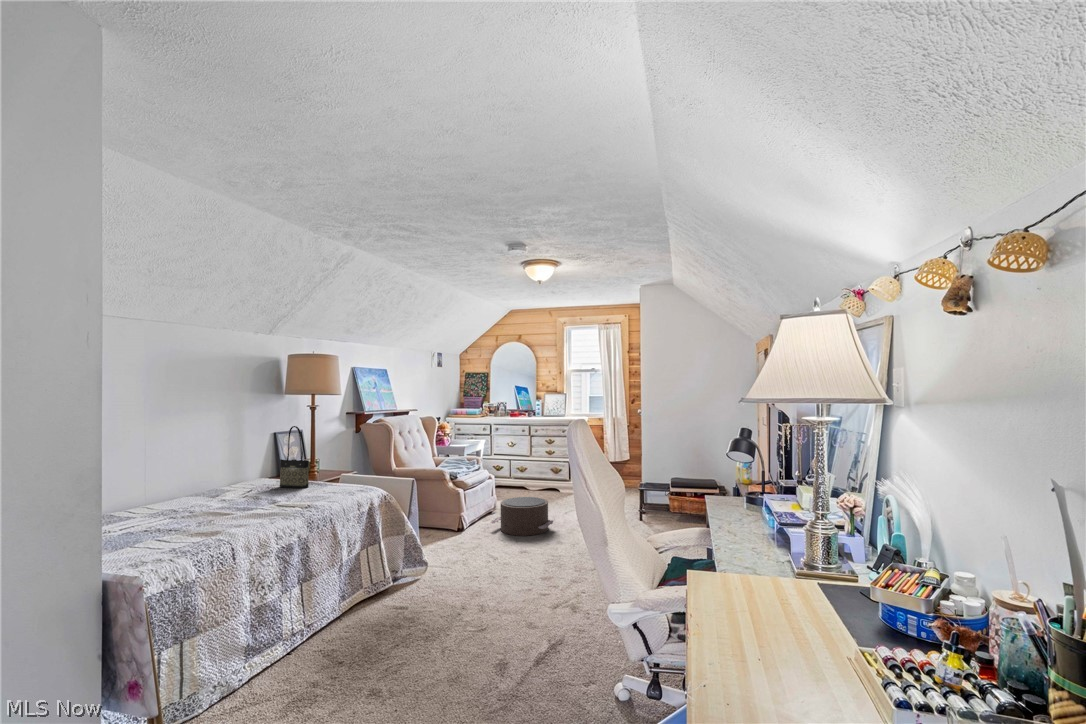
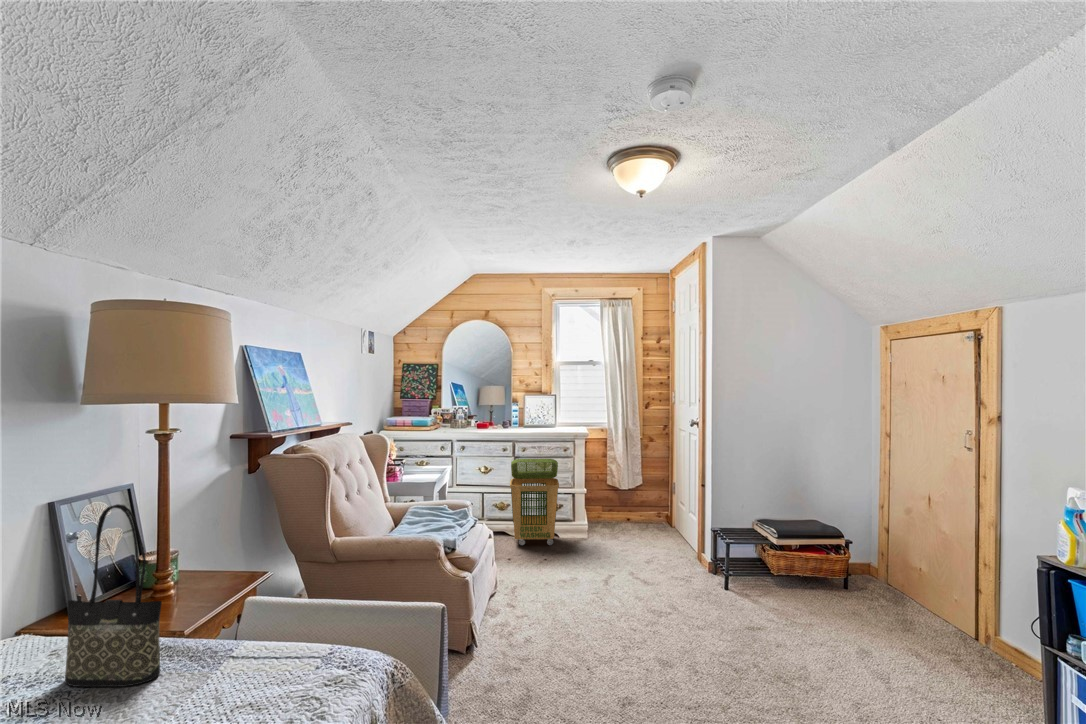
laundry basket: none [522,436,557,495] -> present [510,459,559,545]
pouf: present [491,497,554,536] -> none [521,573,628,656]

